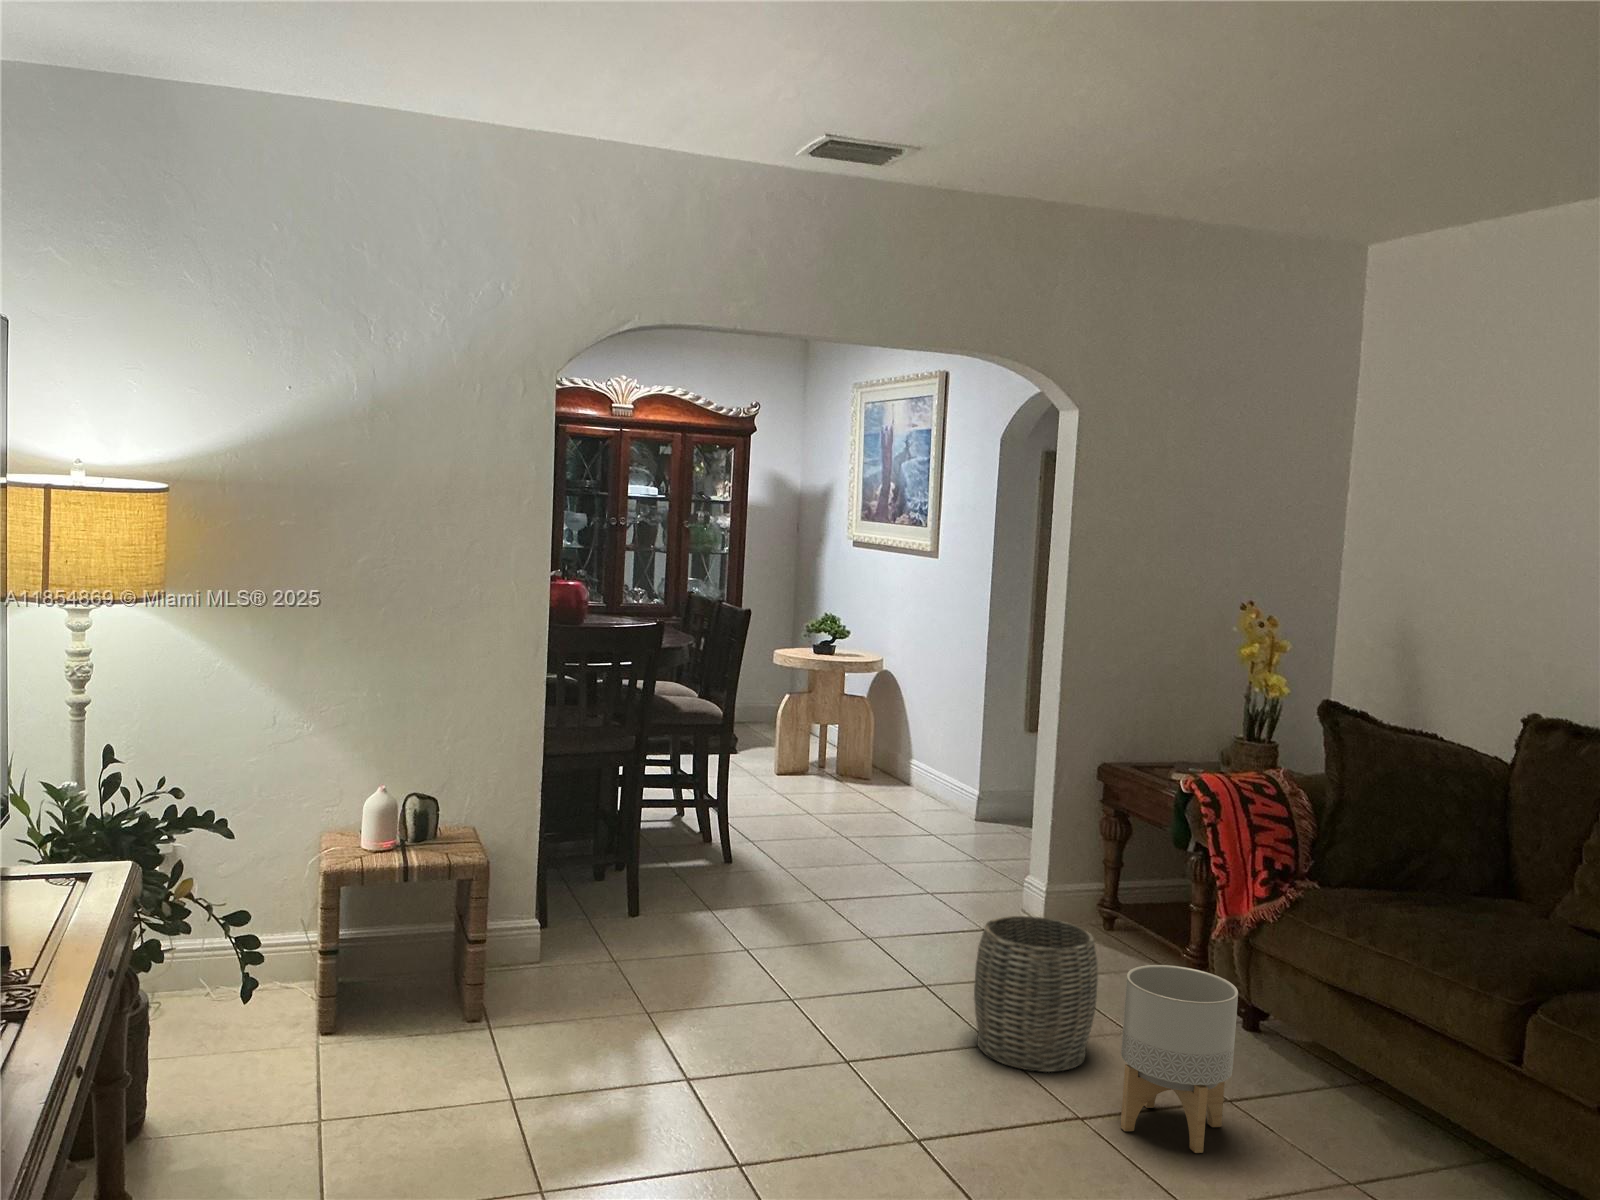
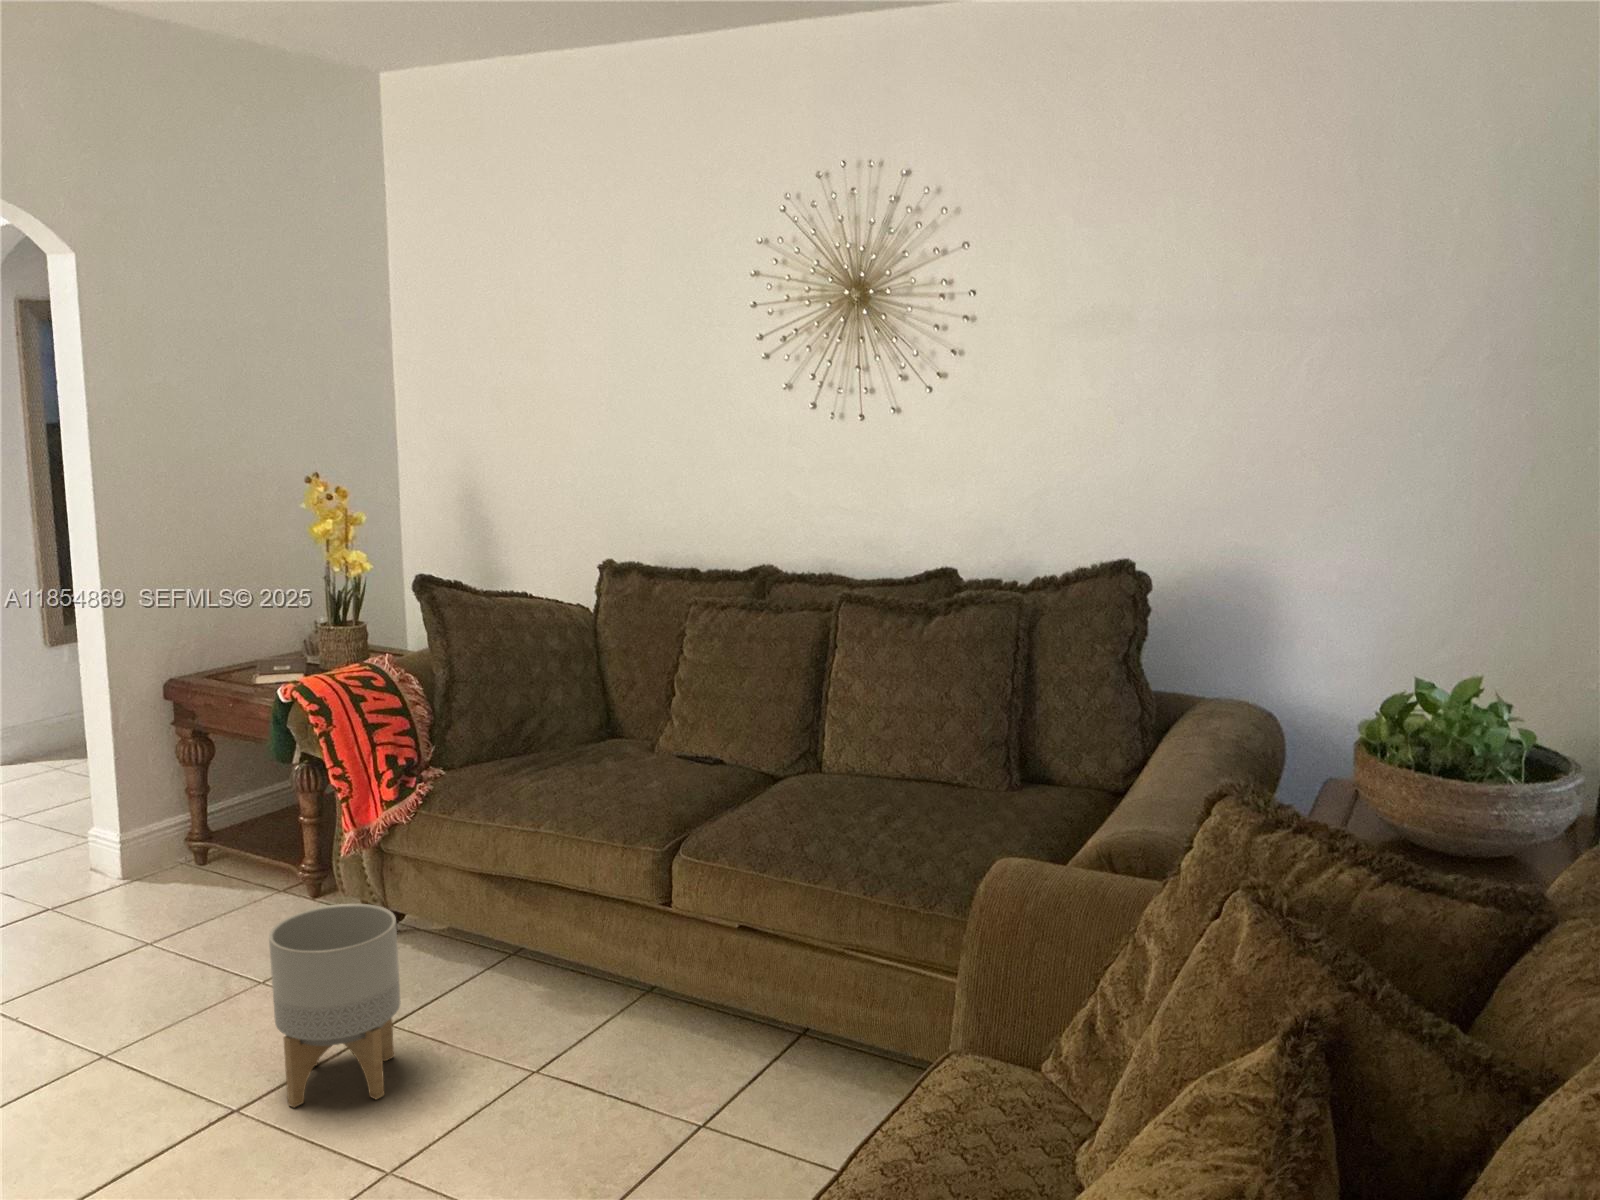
woven basket: present [974,916,1098,1072] -> none [61,890,227,1084]

